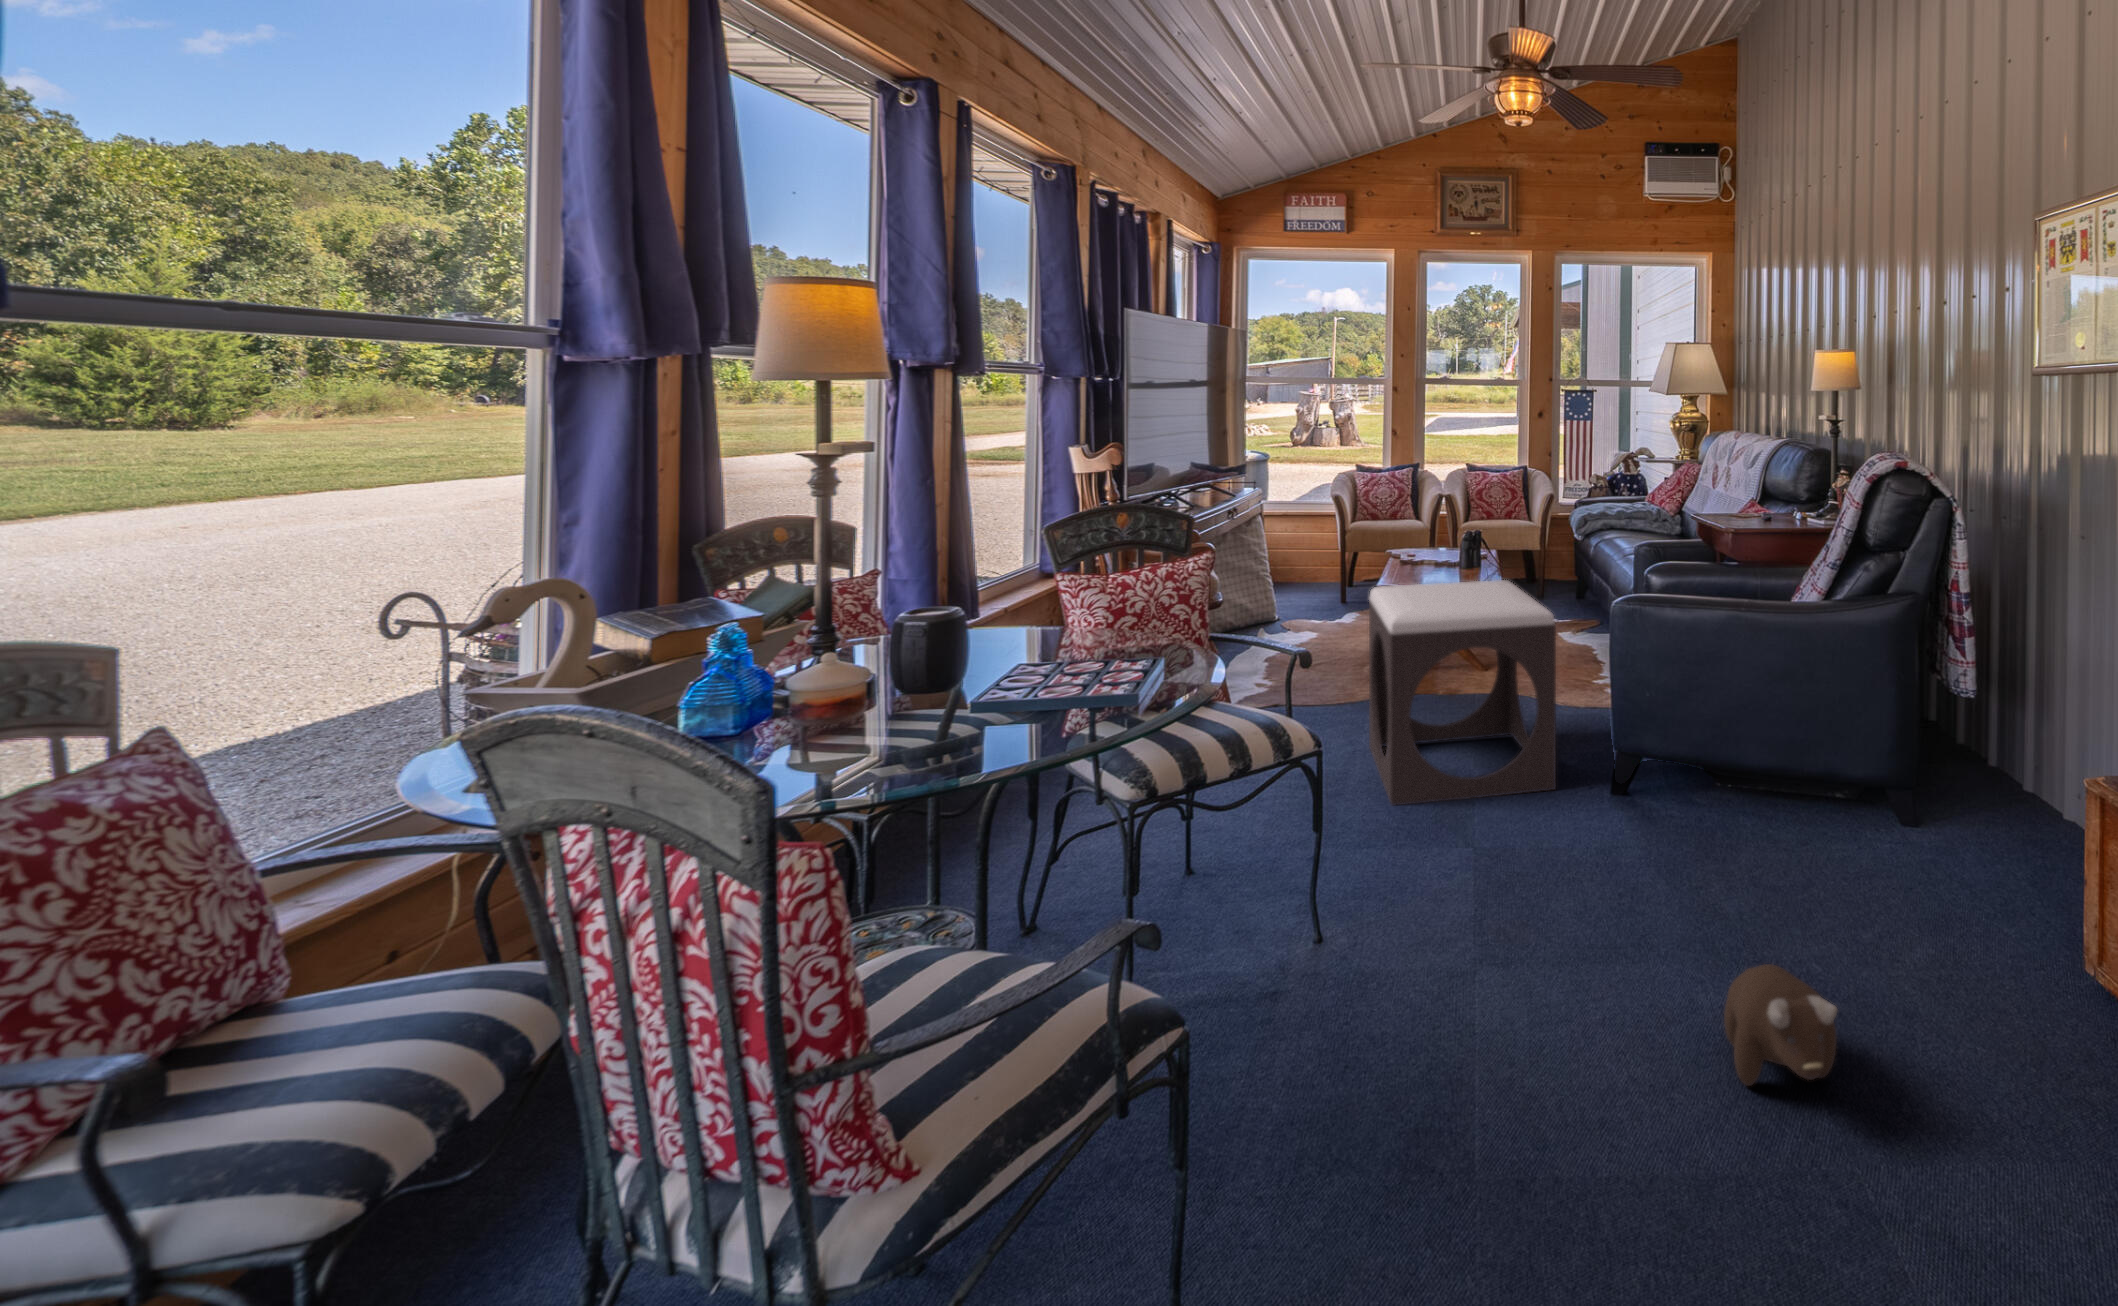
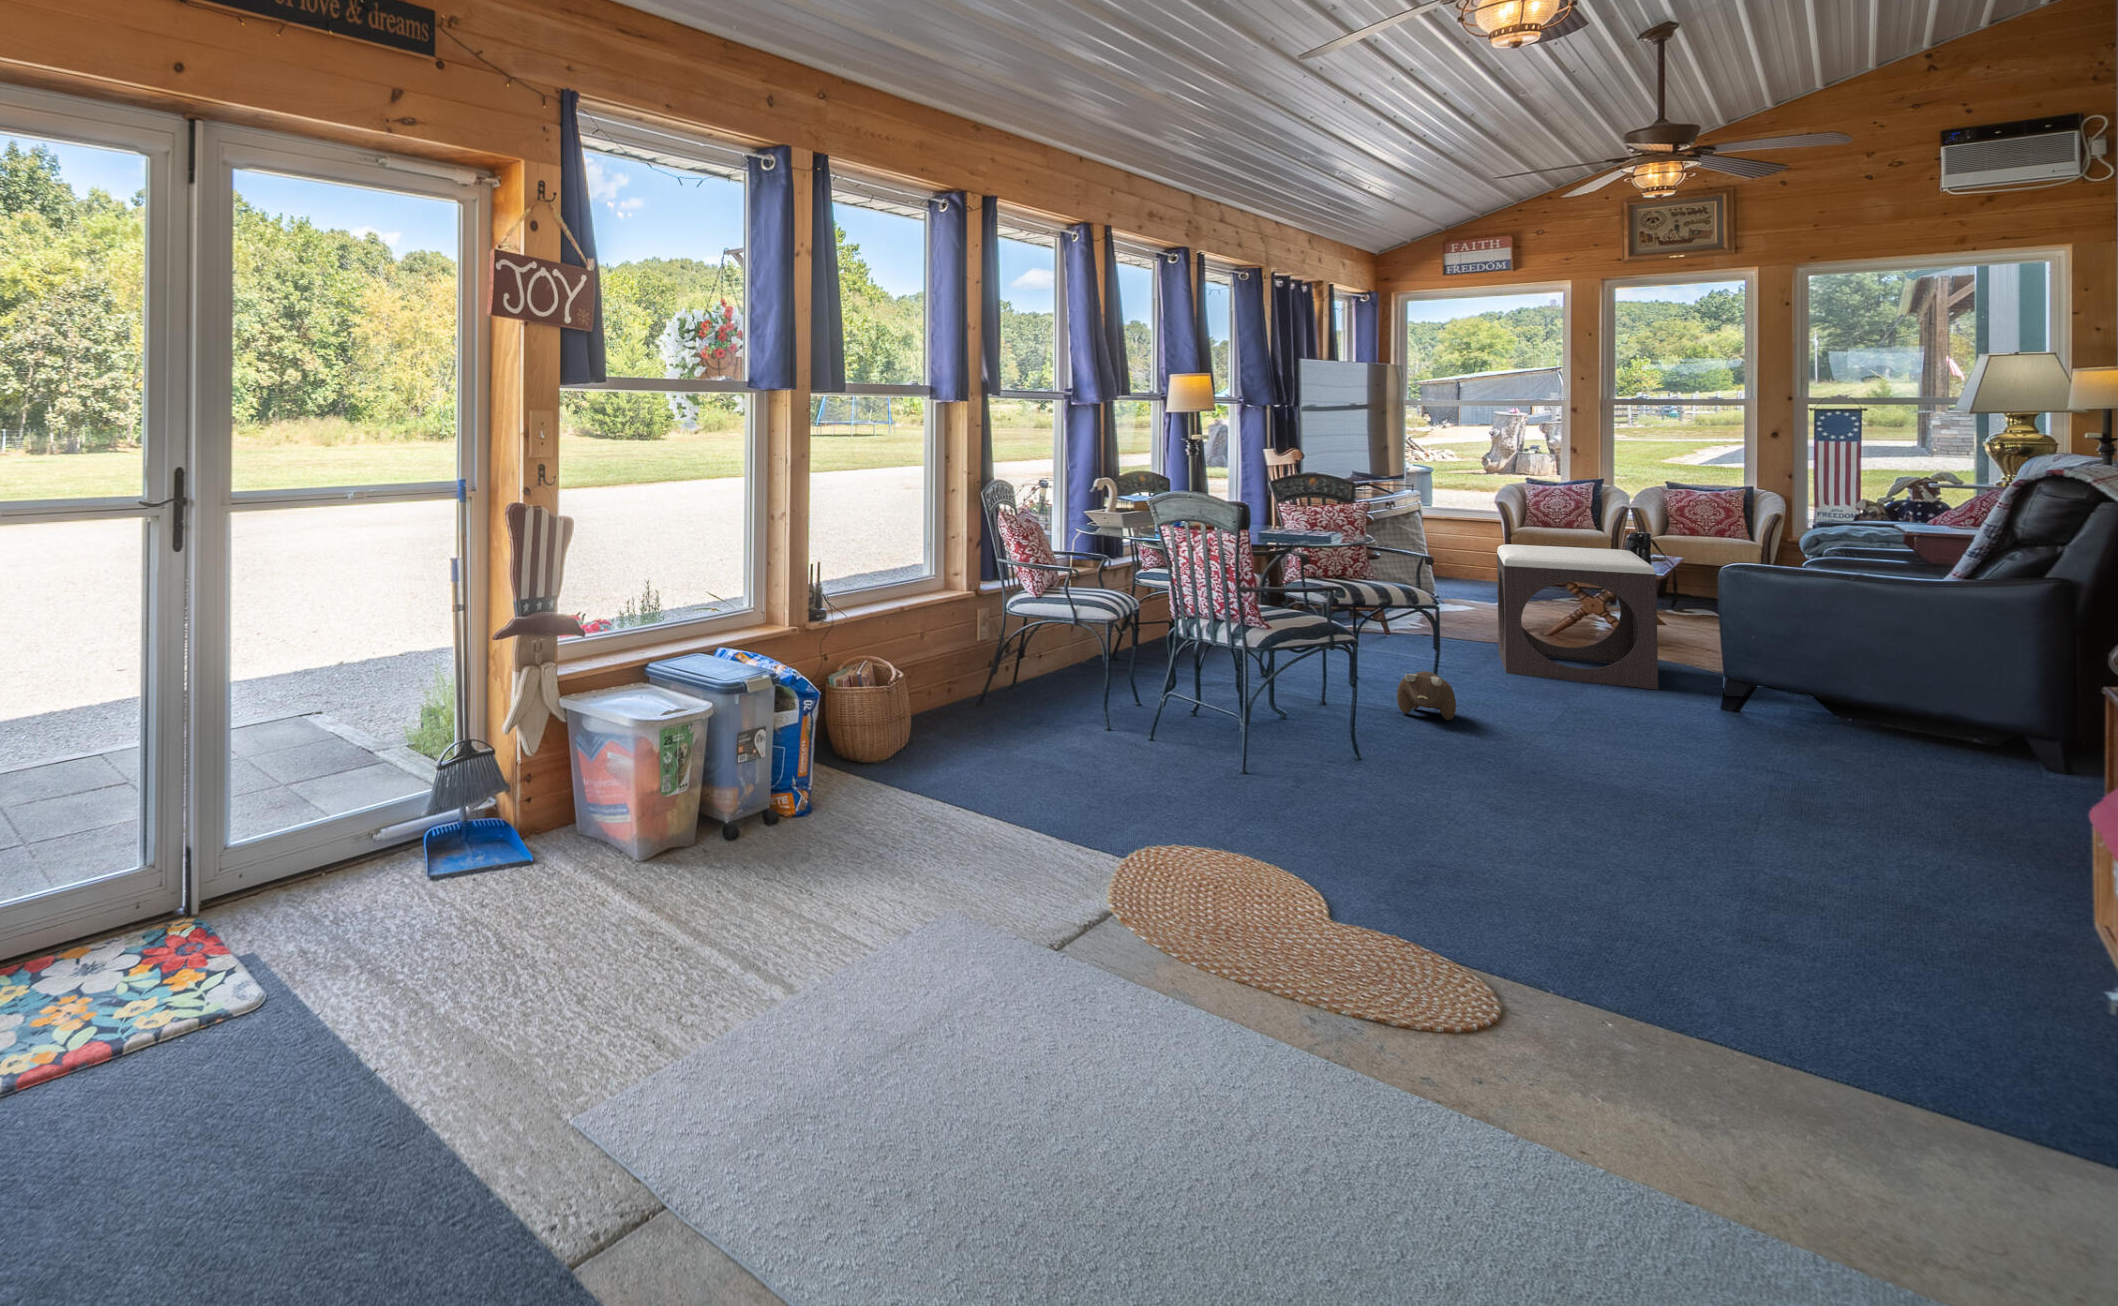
plush toy: present [1724,964,1837,1086] -> present [1397,671,1456,720]

